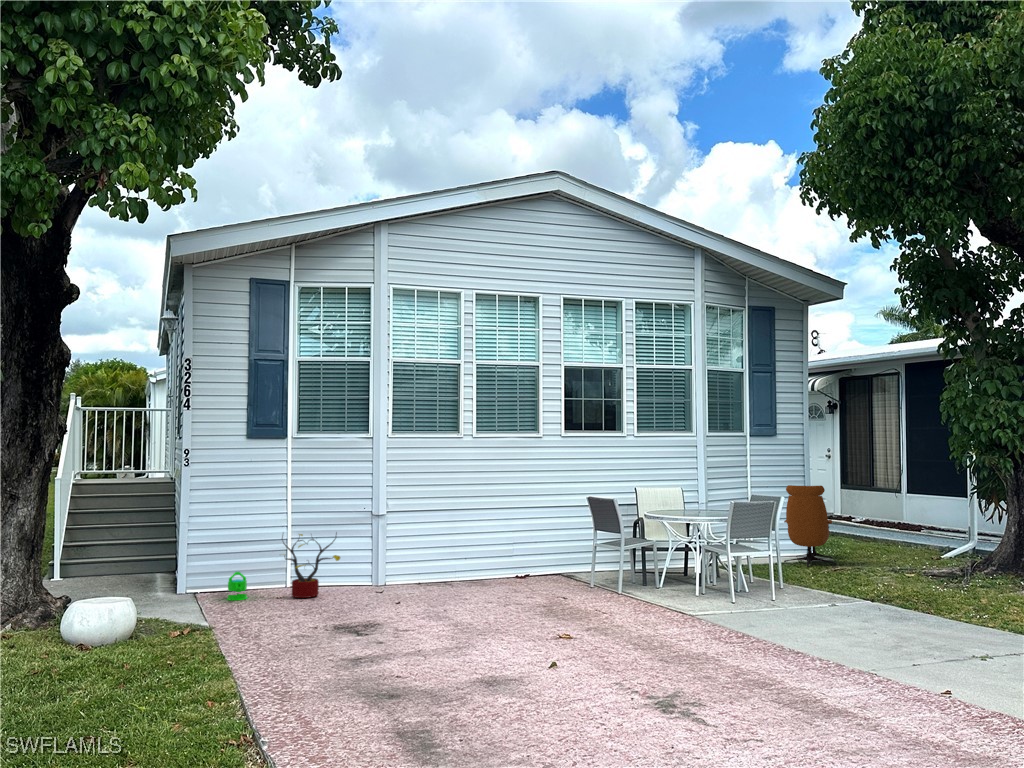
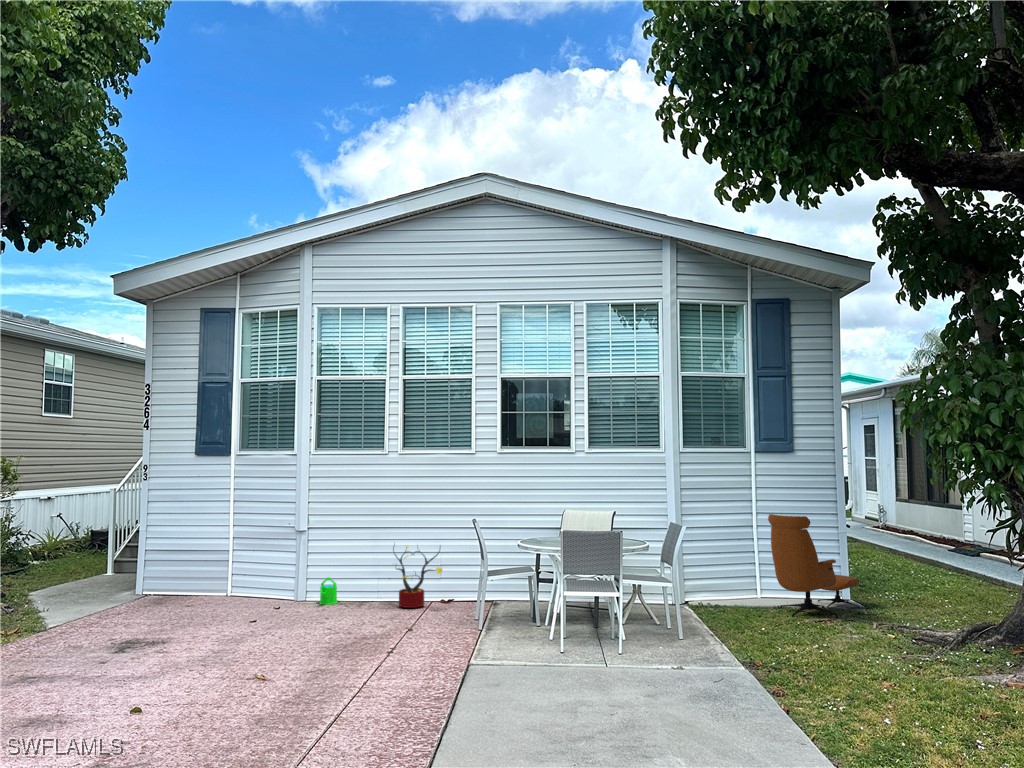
decorative plant: present [282,533,340,598] -> present [393,545,442,608]
watering can: present [227,572,247,601] -> present [319,577,338,605]

